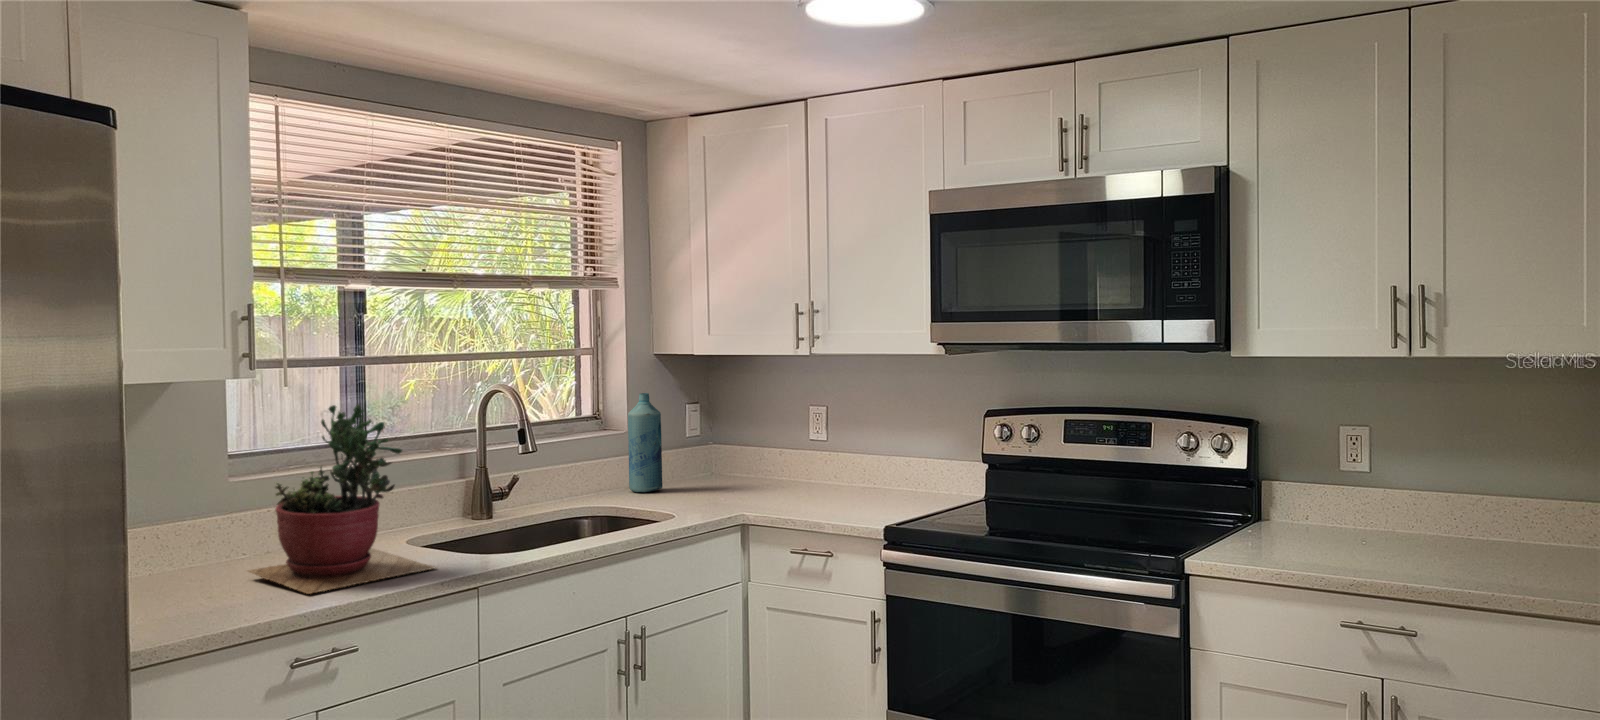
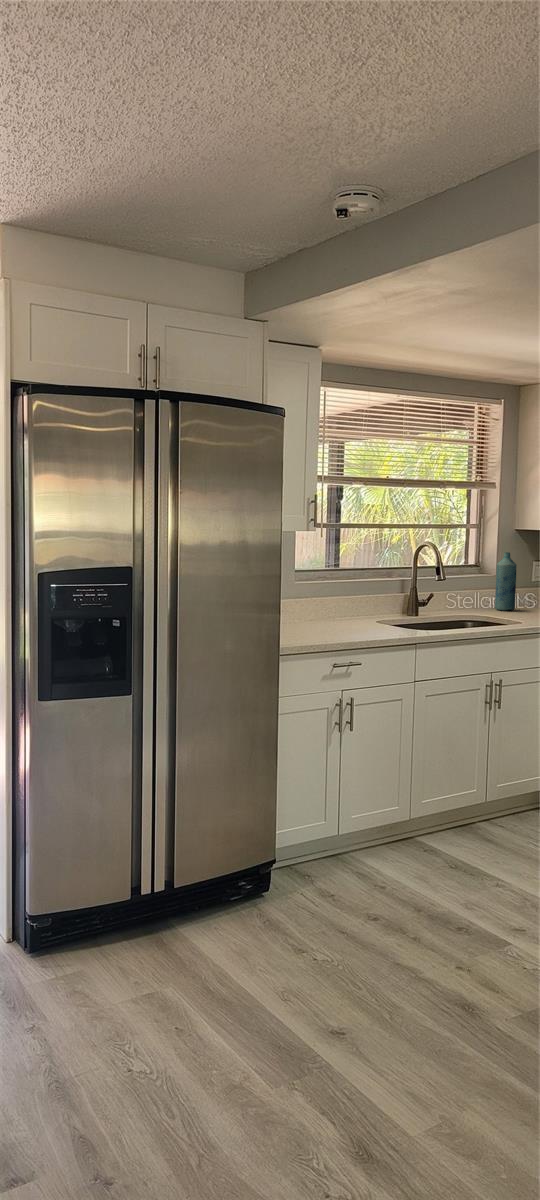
succulent plant: present [247,404,435,594] -> none [311,552,399,640]

